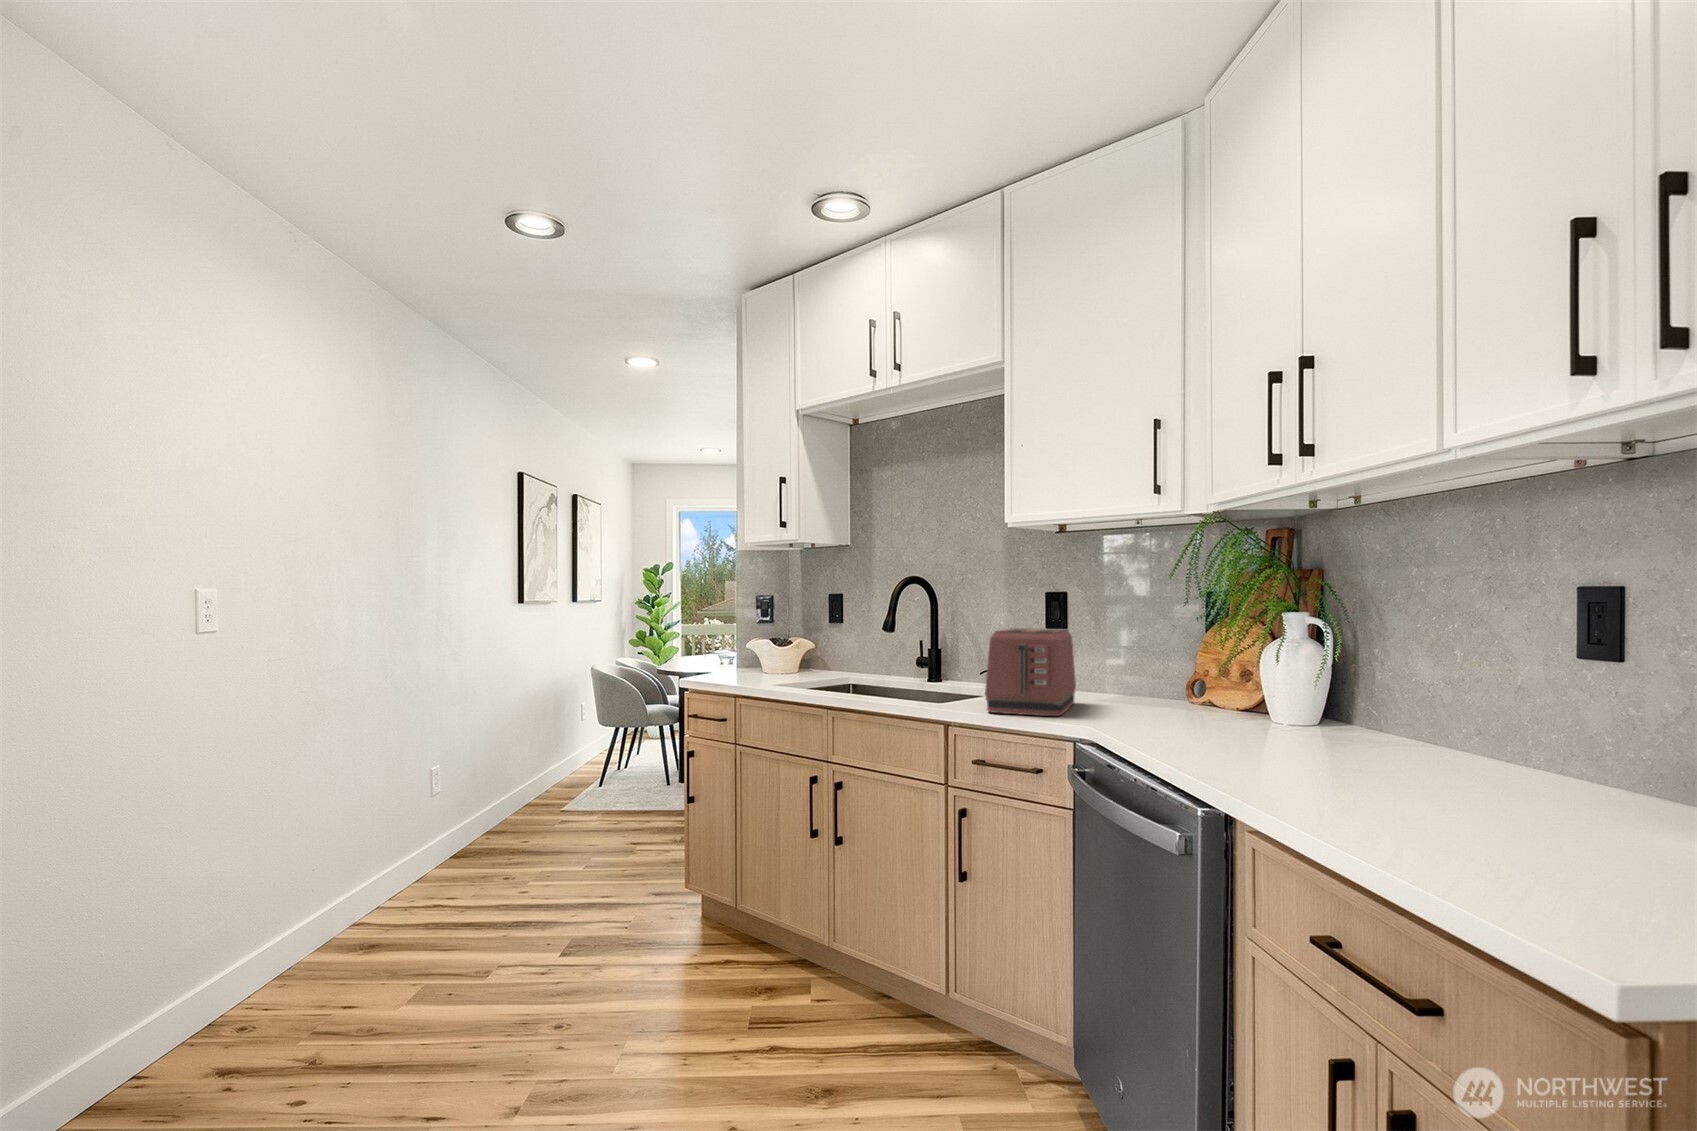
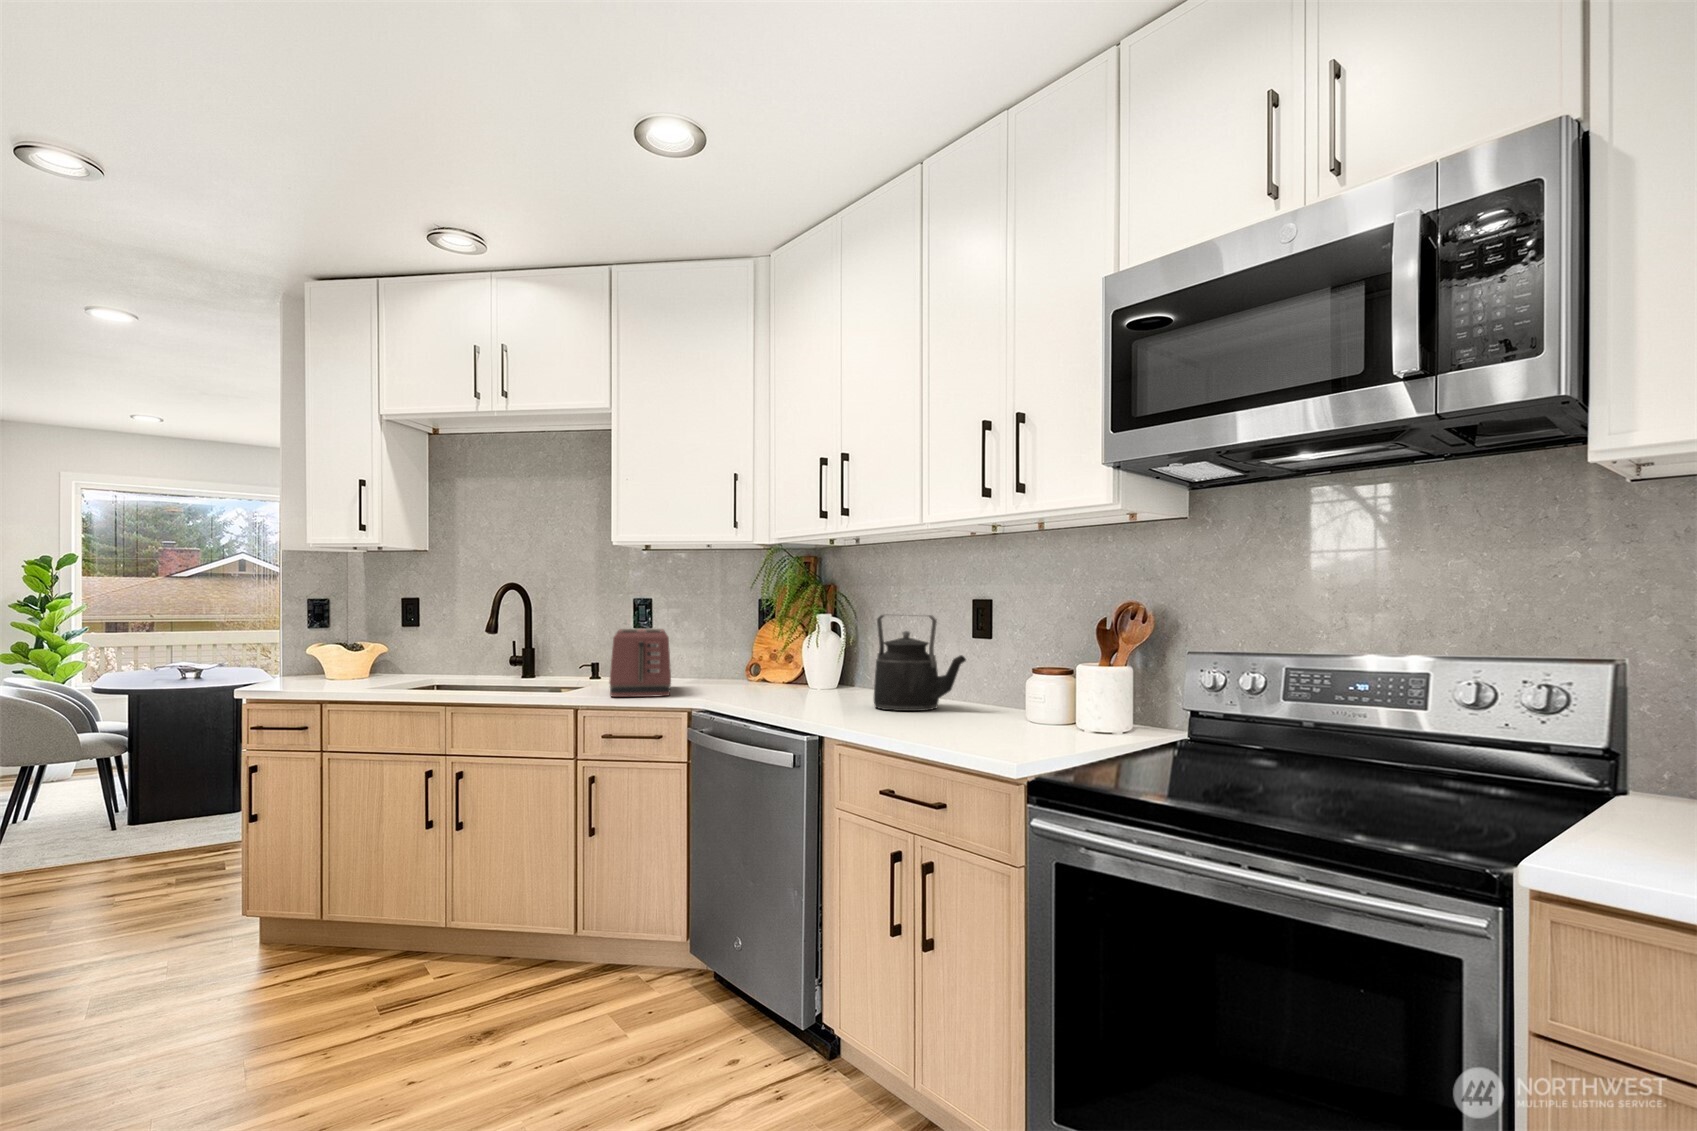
kettle: none [1358,612,1556,784] -> present [874,615,966,711]

